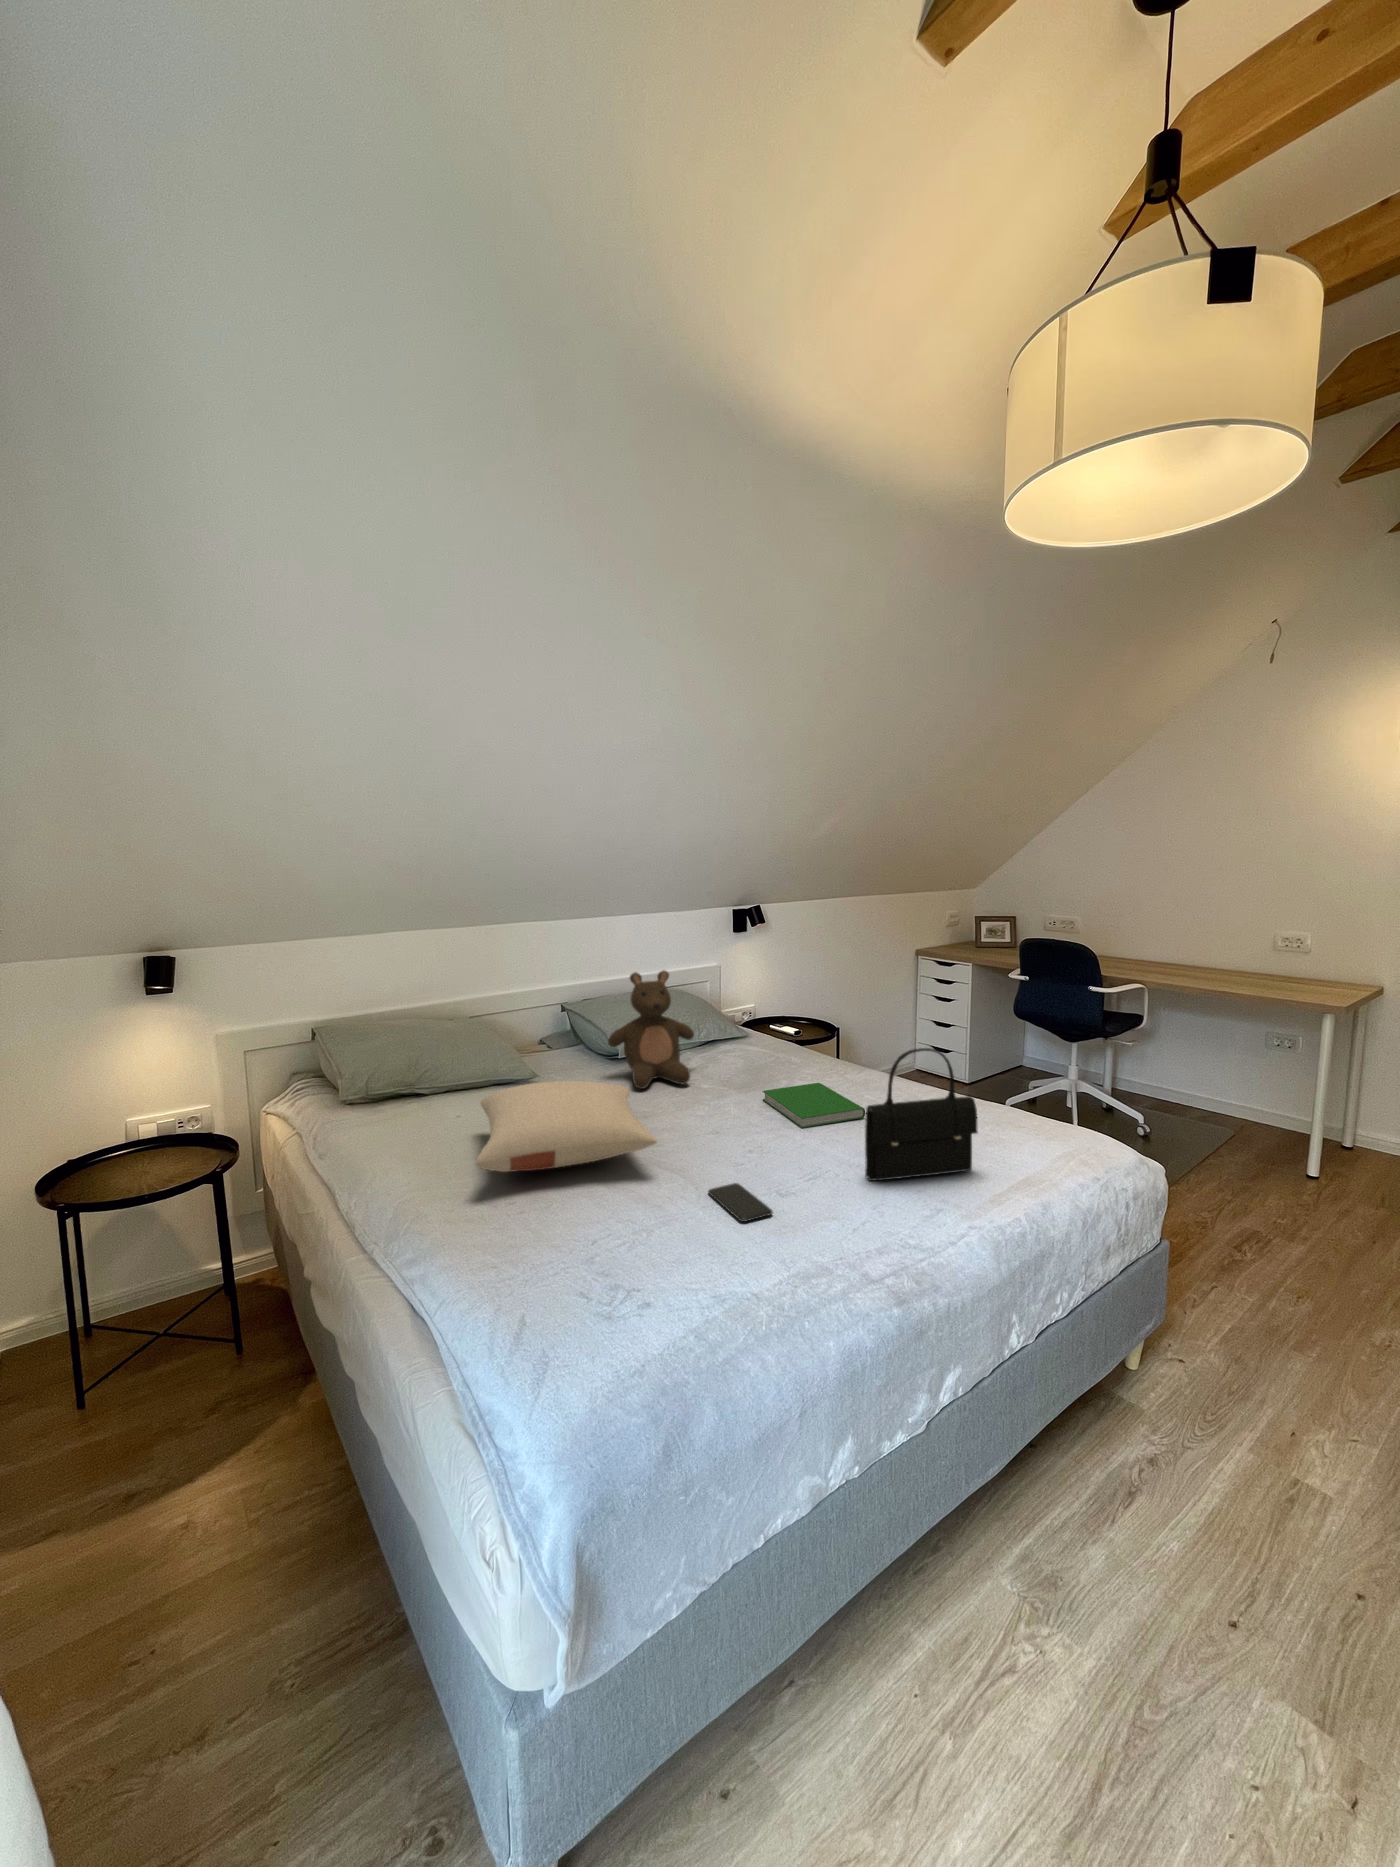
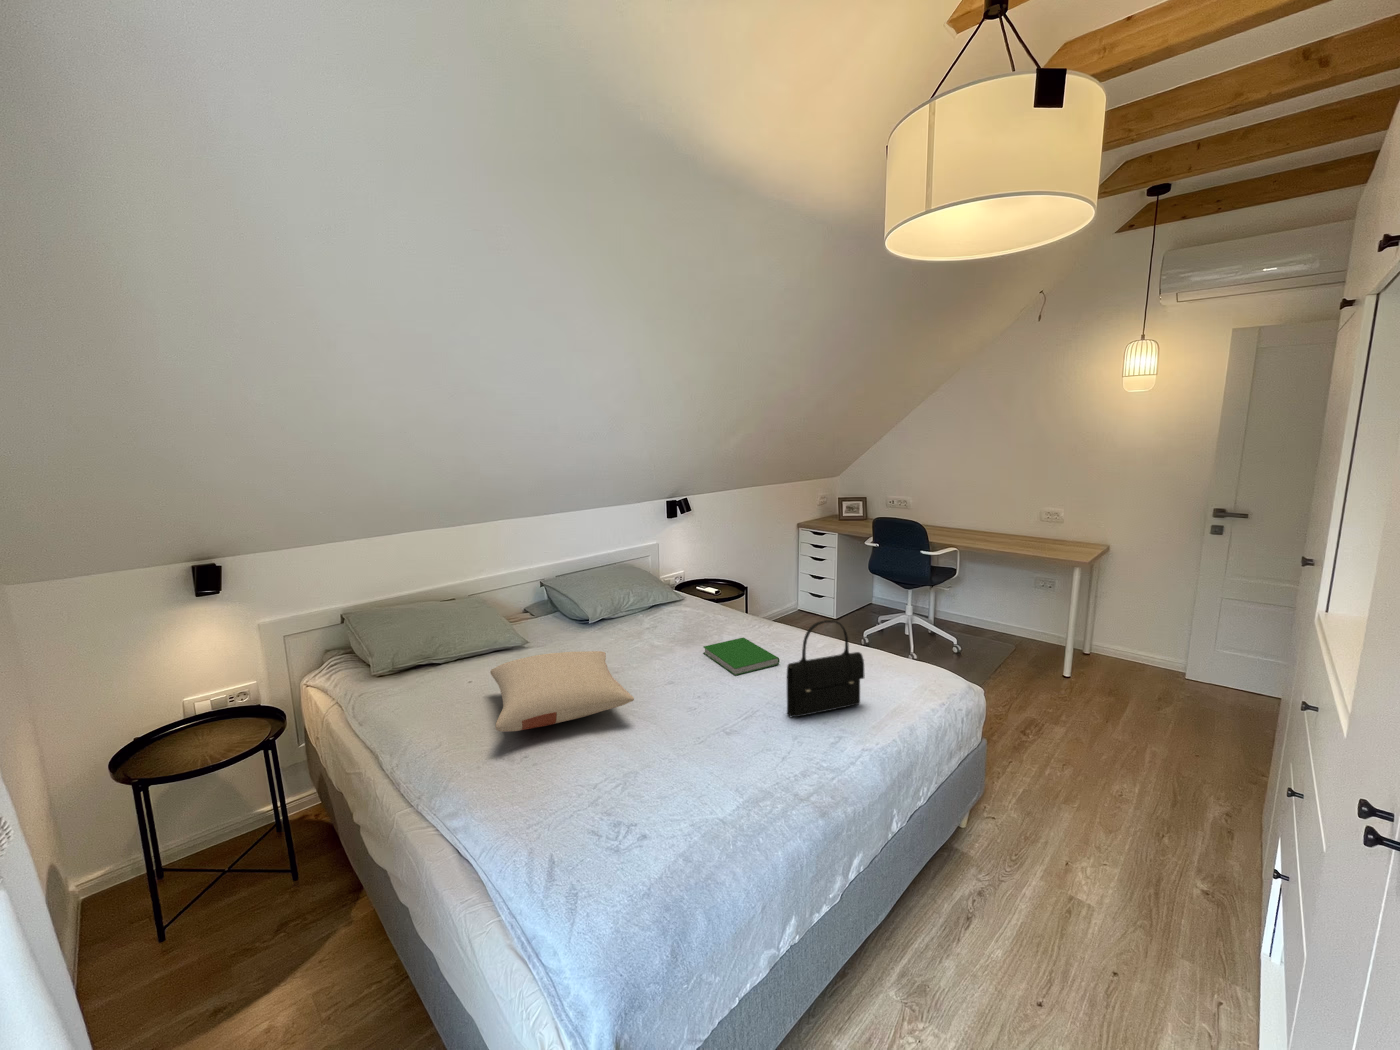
stuffed bear: present [608,970,694,1089] -> none [583,557,648,649]
smartphone: present [708,1183,772,1222] -> none [675,726,725,759]

